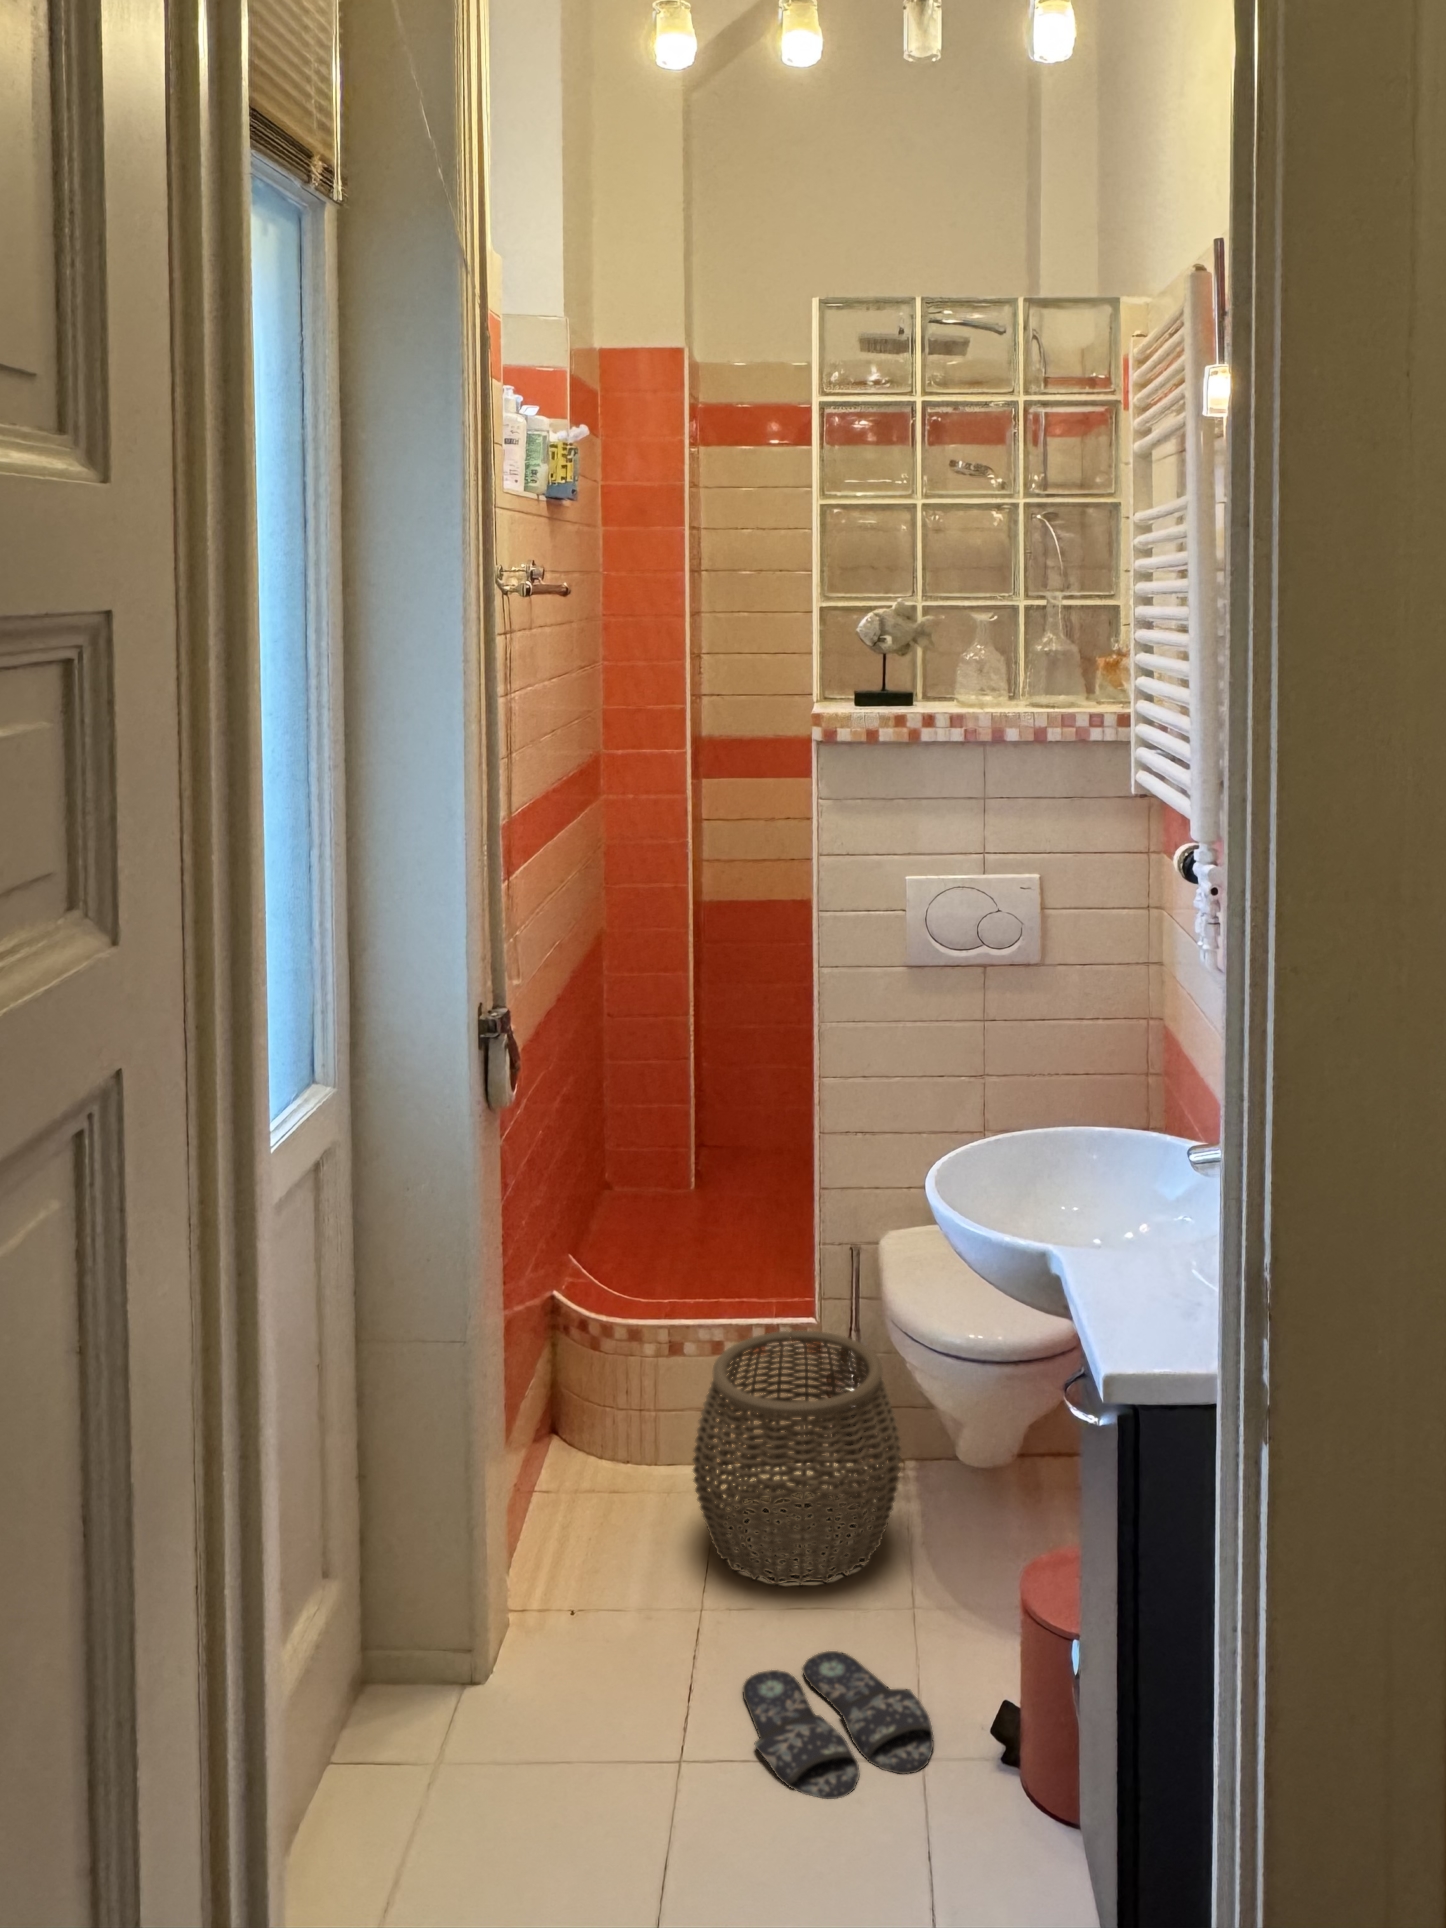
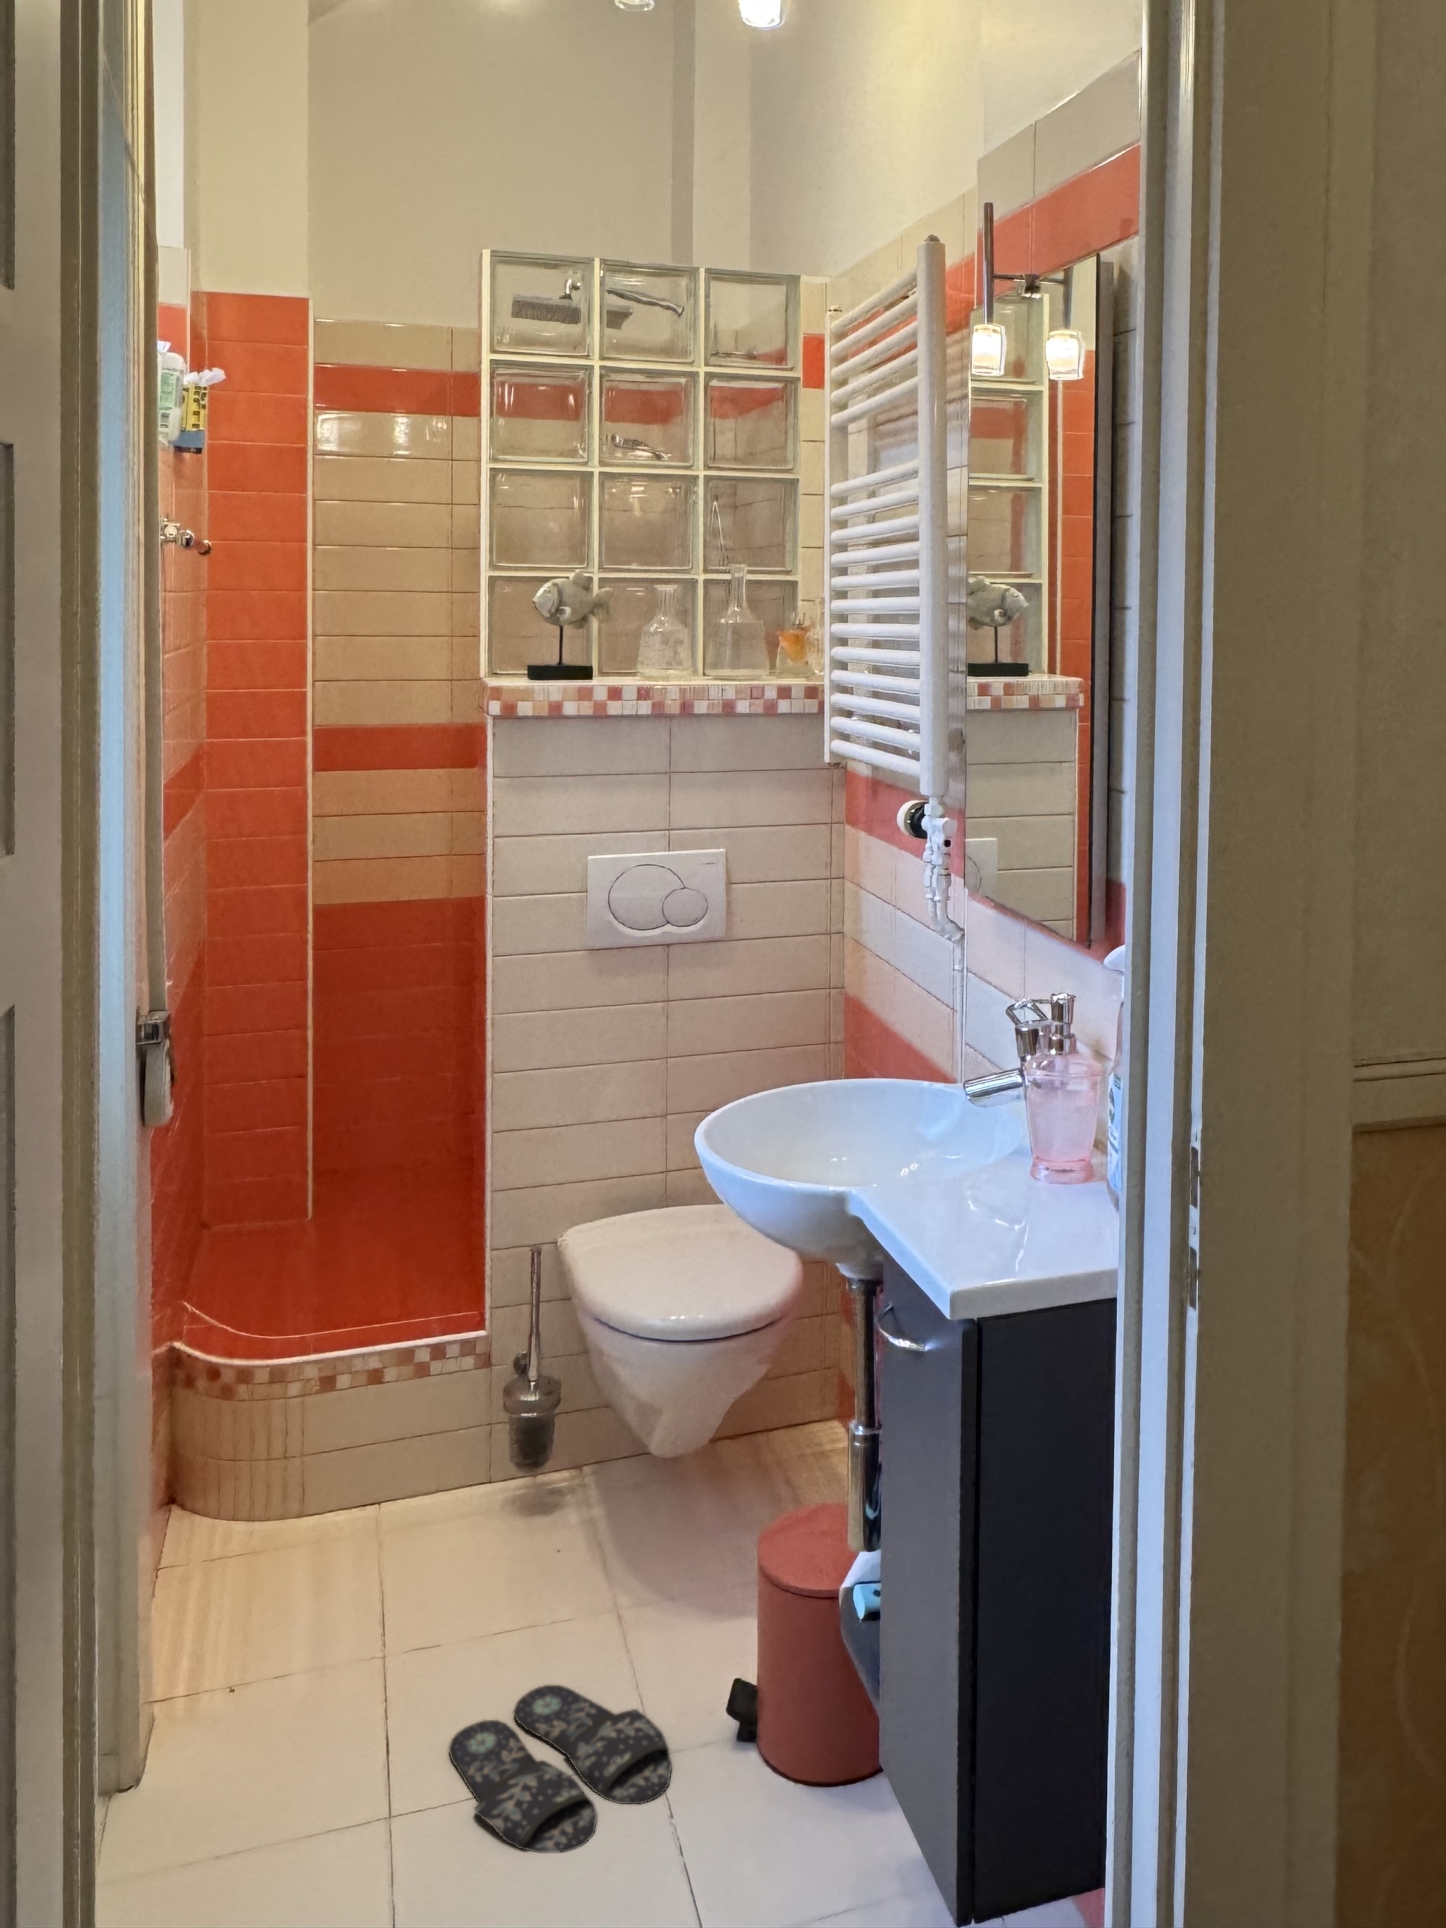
woven basket: present [693,1330,902,1586] -> none [364,1343,597,1626]

